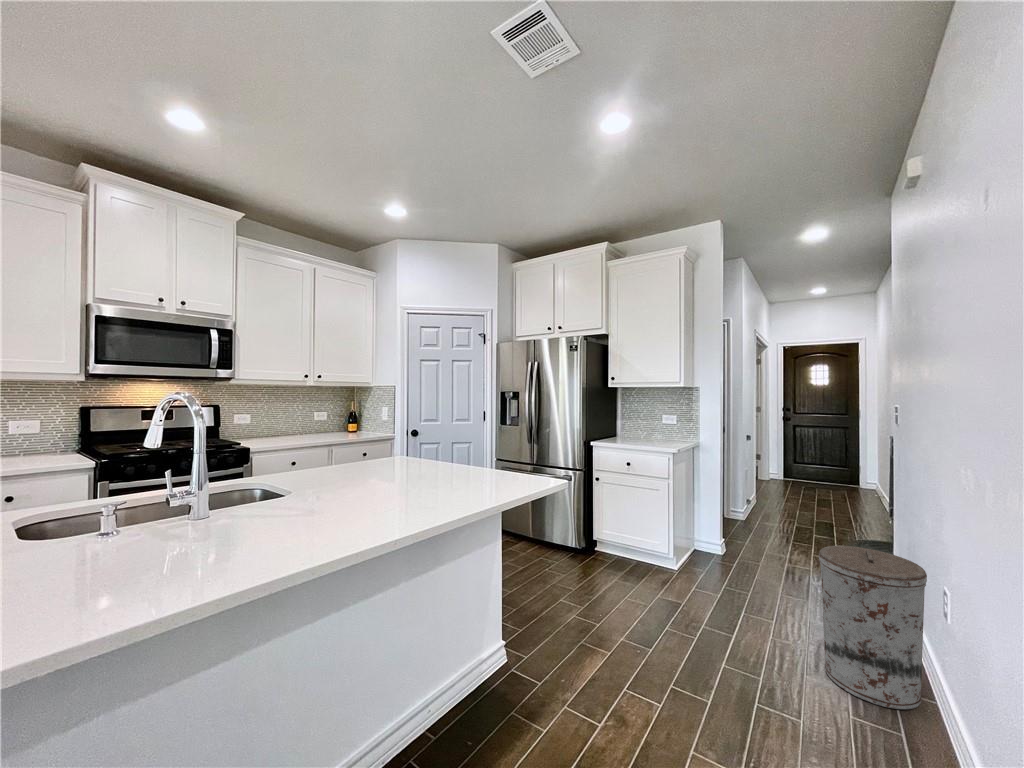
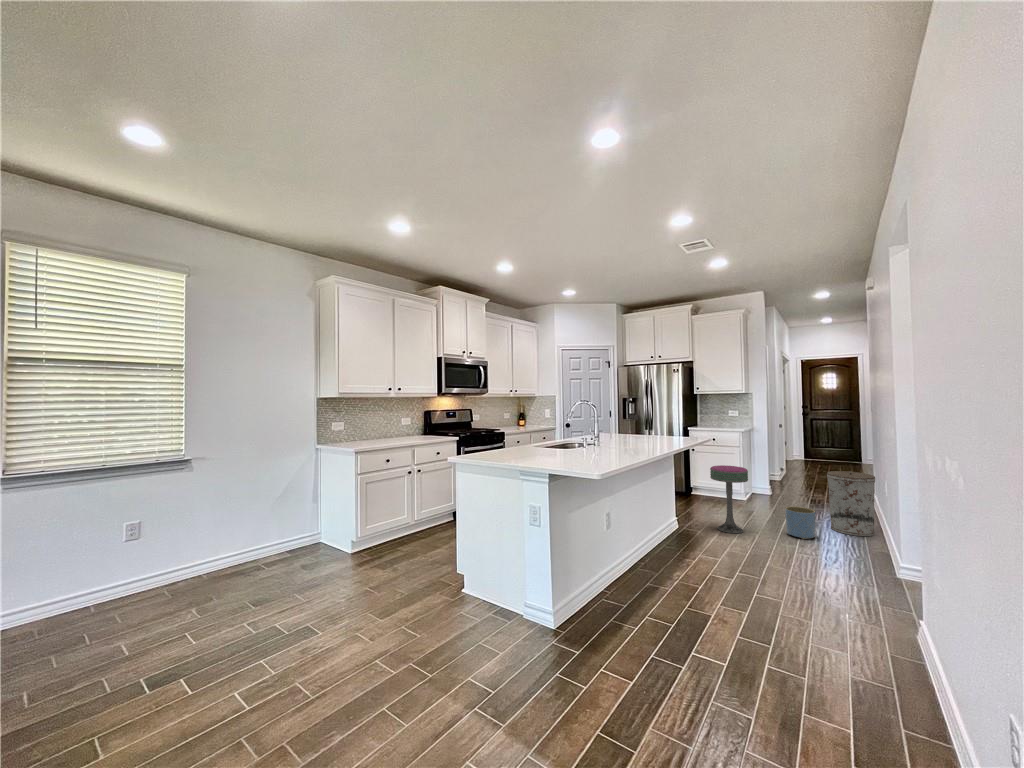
bar stool: none [575,530,650,691] -> present [710,465,748,533]
planter: none [727,629,792,722] -> present [785,506,815,539]

